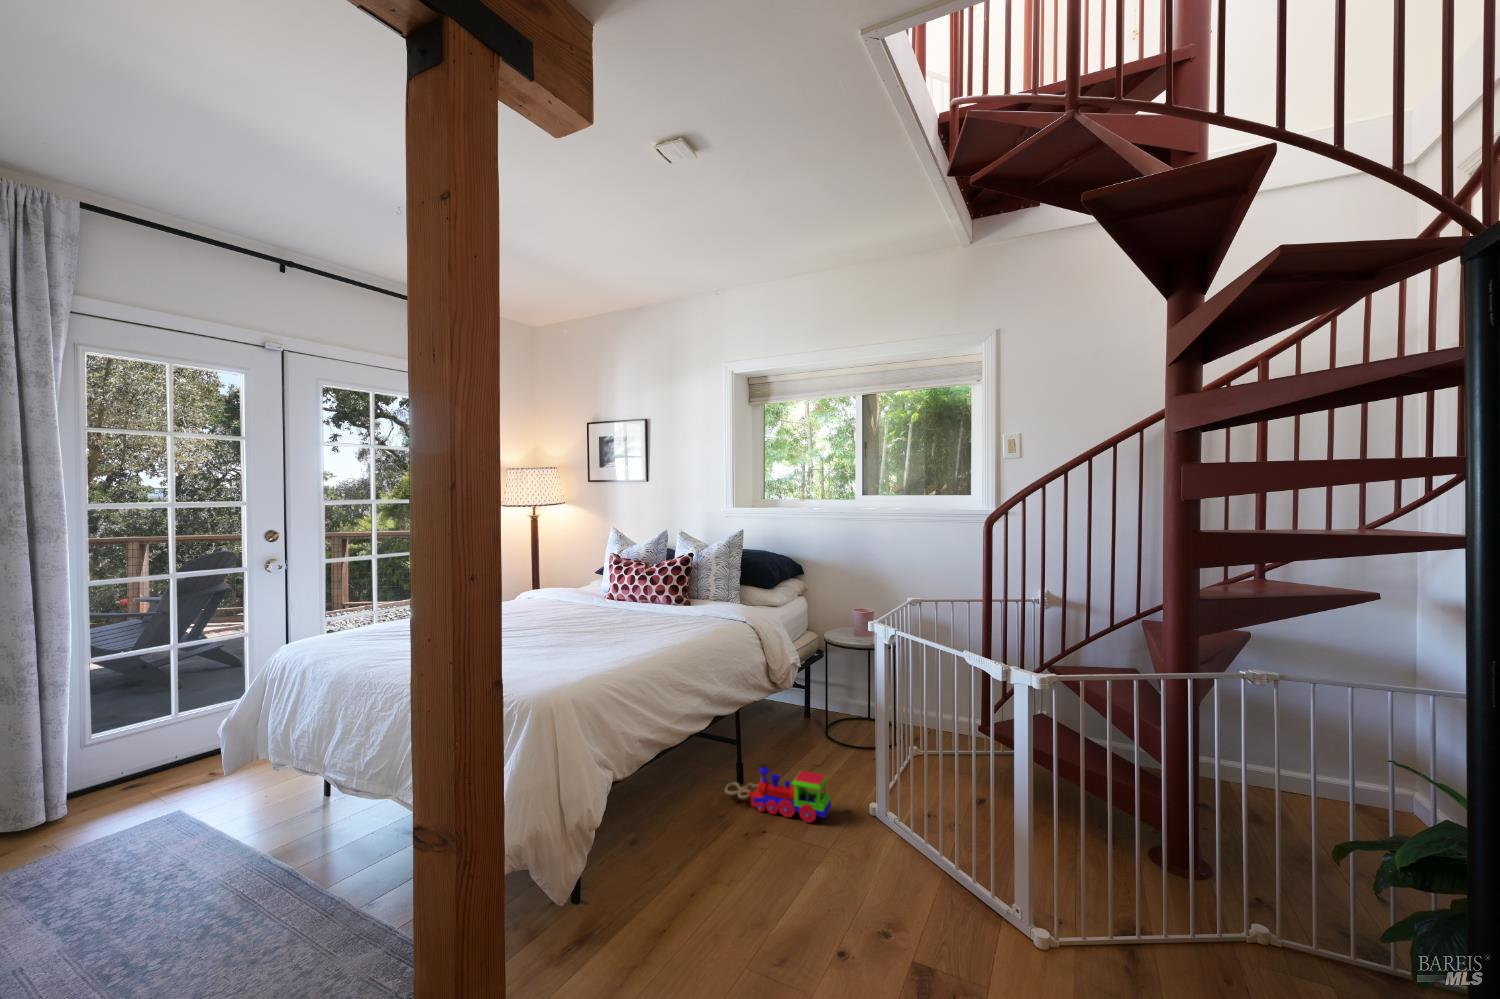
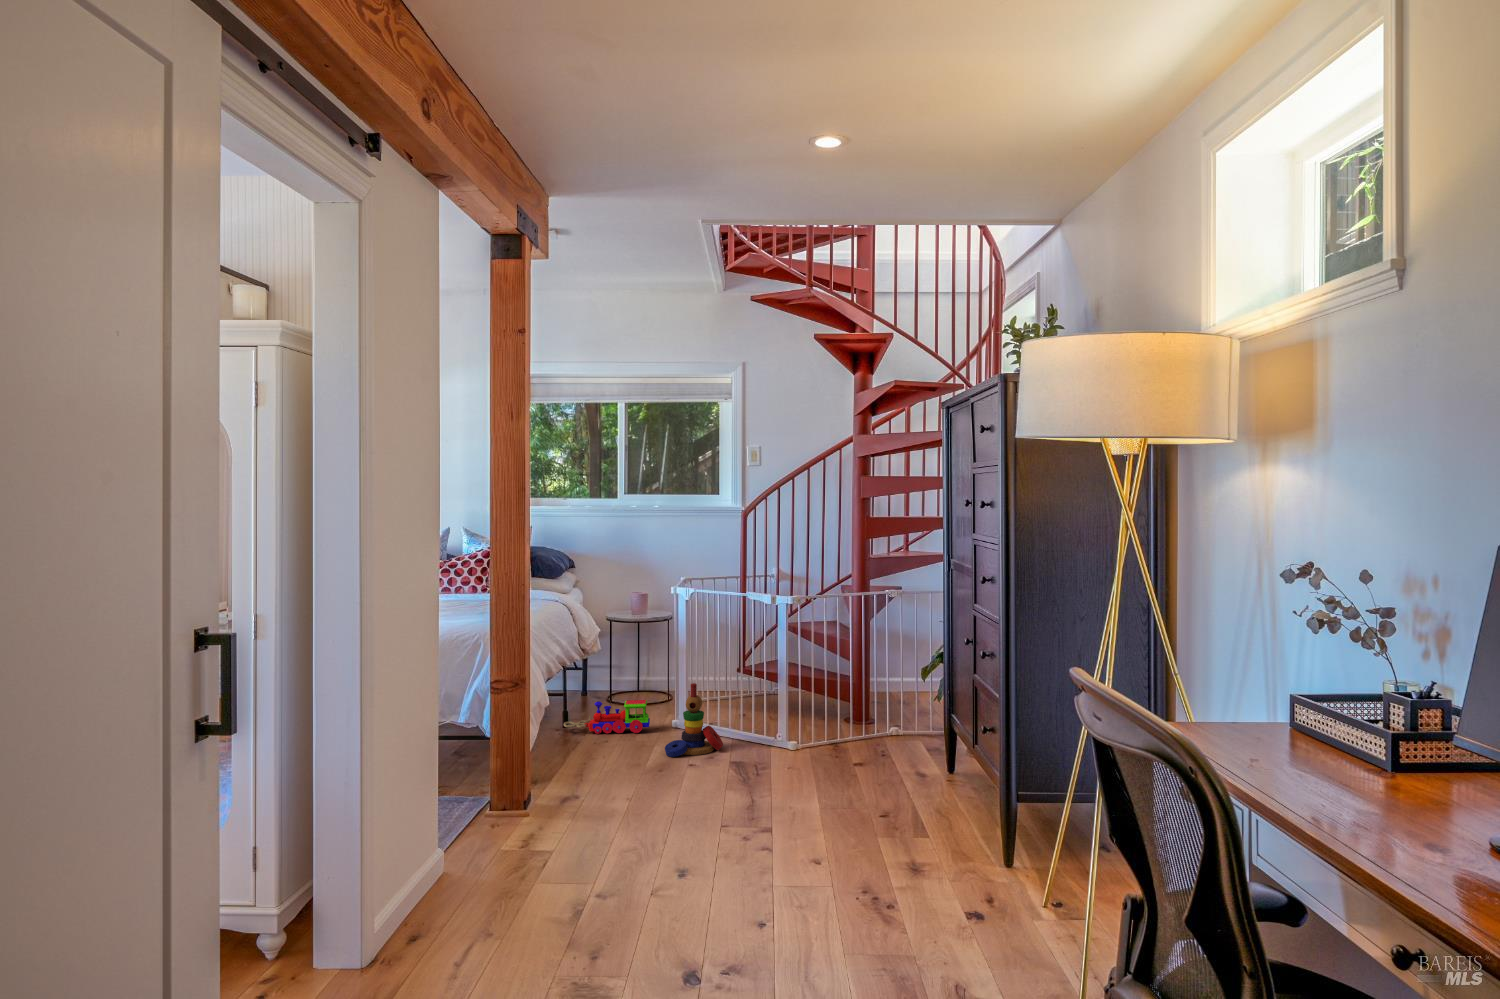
stacking toy: none [814,791,912,916] -> present [665,683,723,757]

